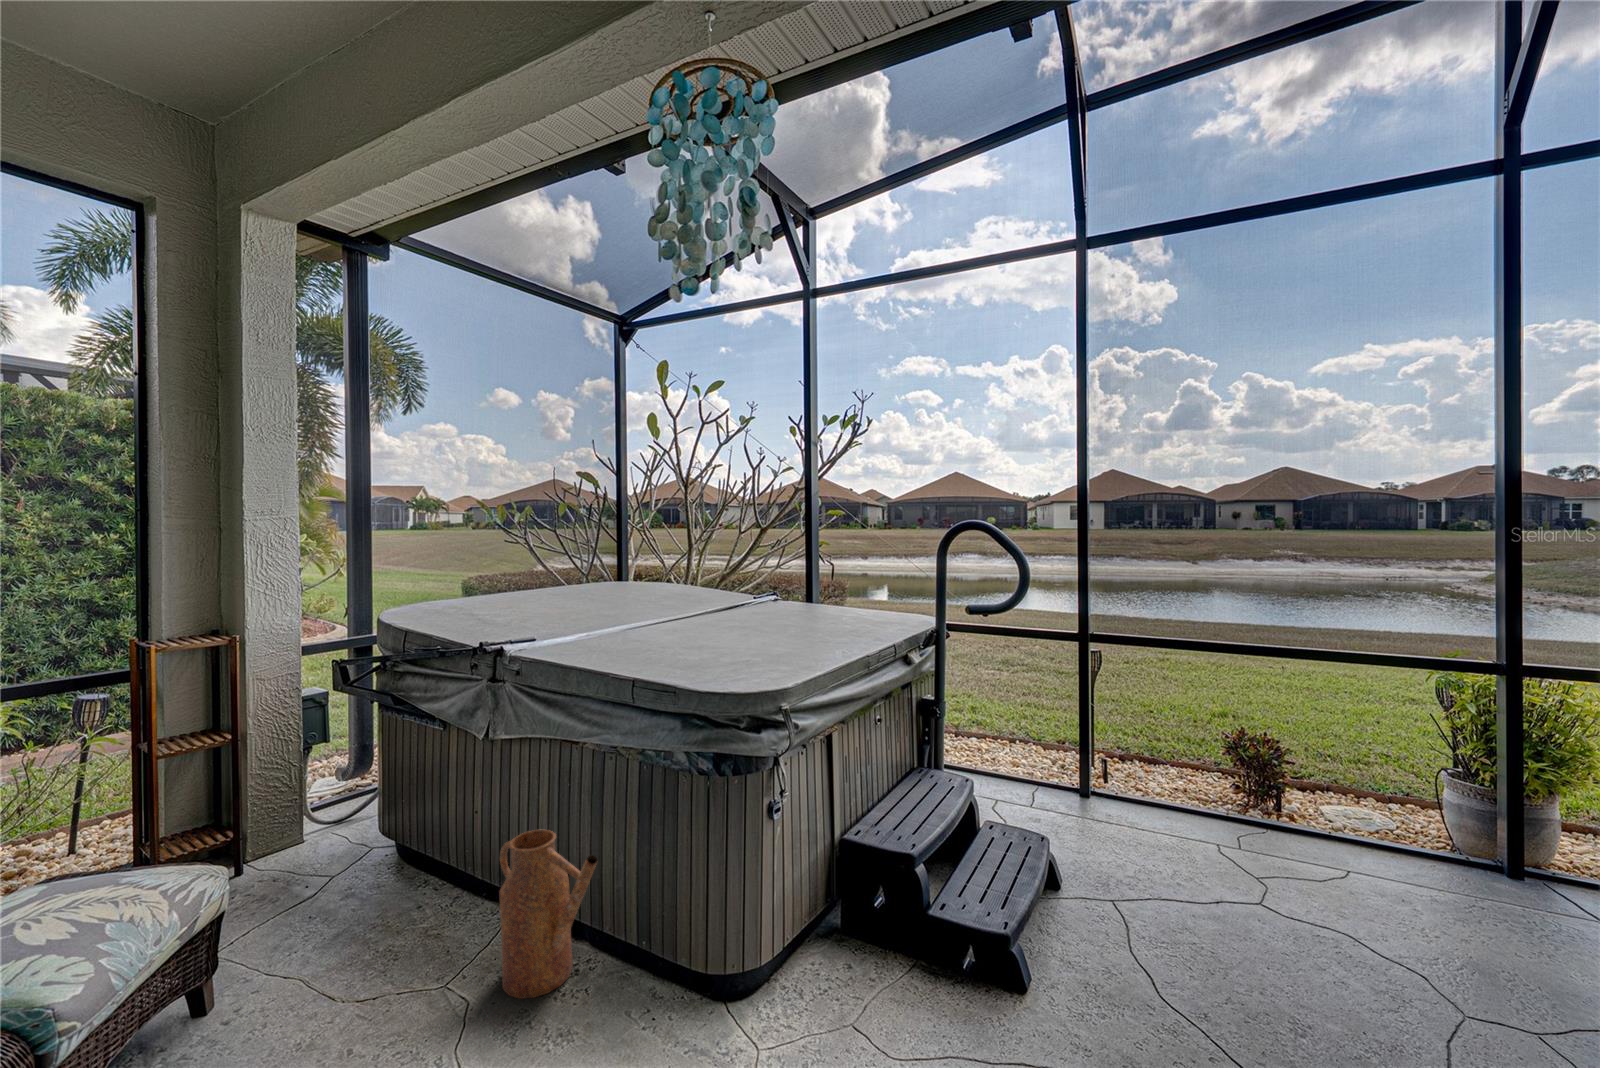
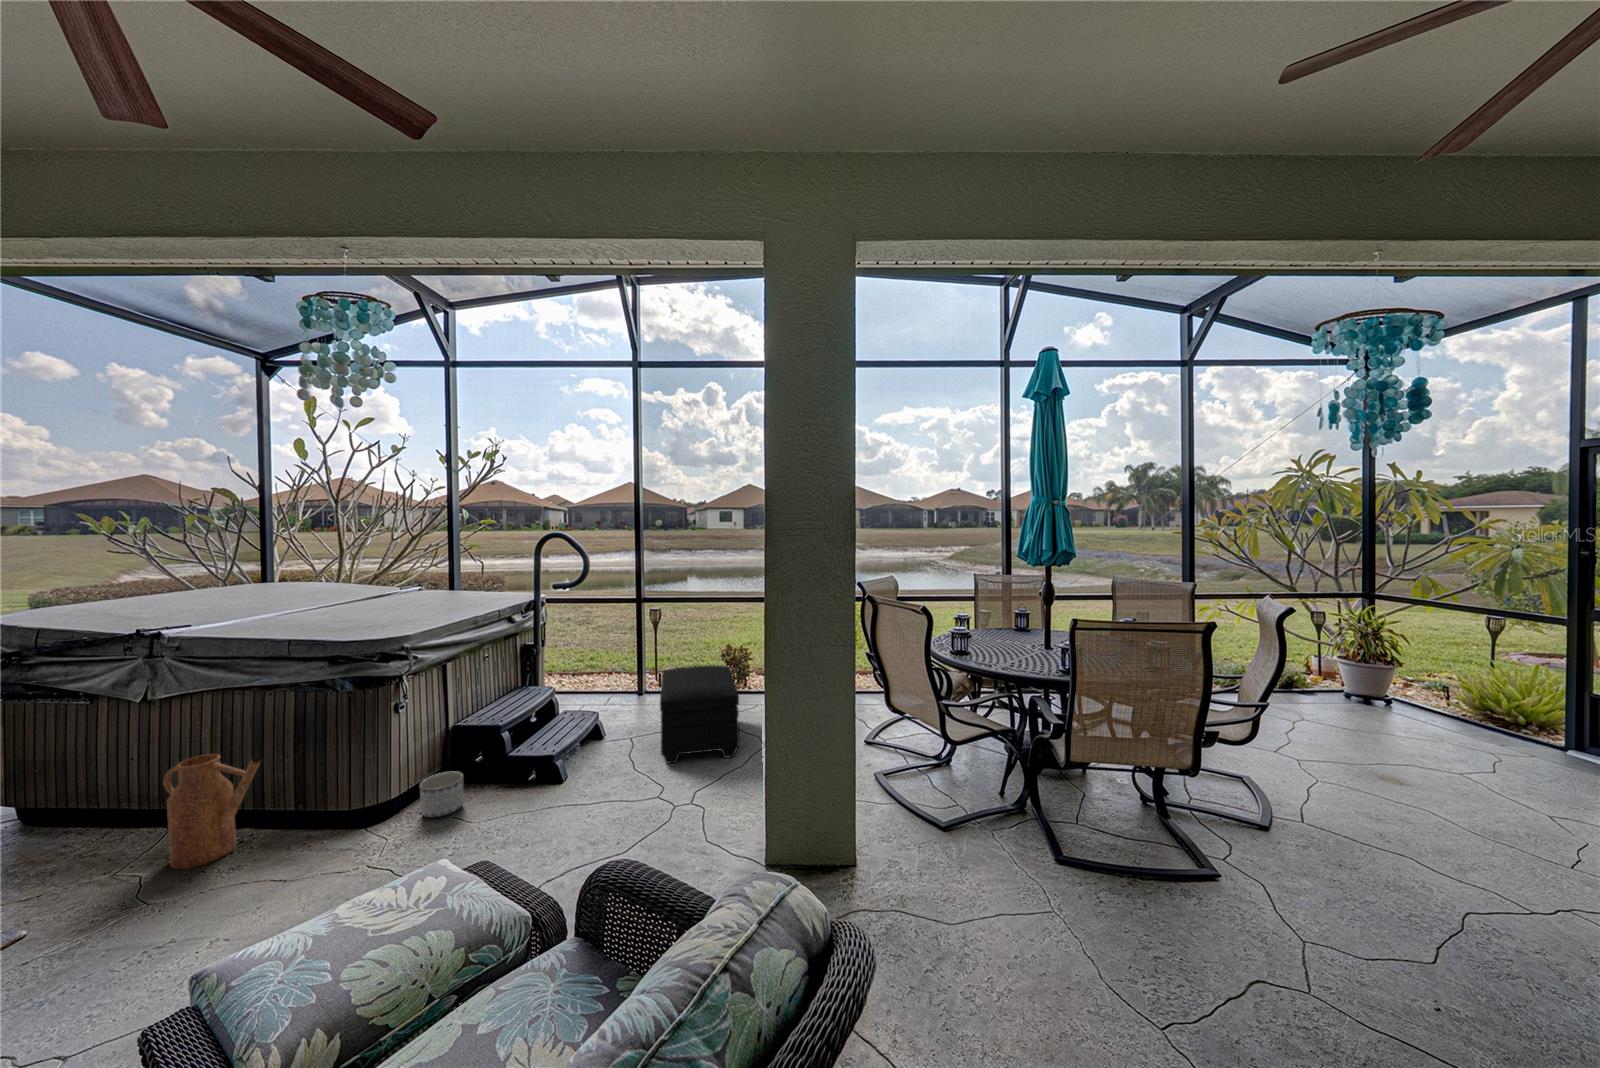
ottoman: none [1163,778,1416,1028] -> present [660,666,739,763]
planter: none [798,922,861,1011] -> present [420,772,463,818]

